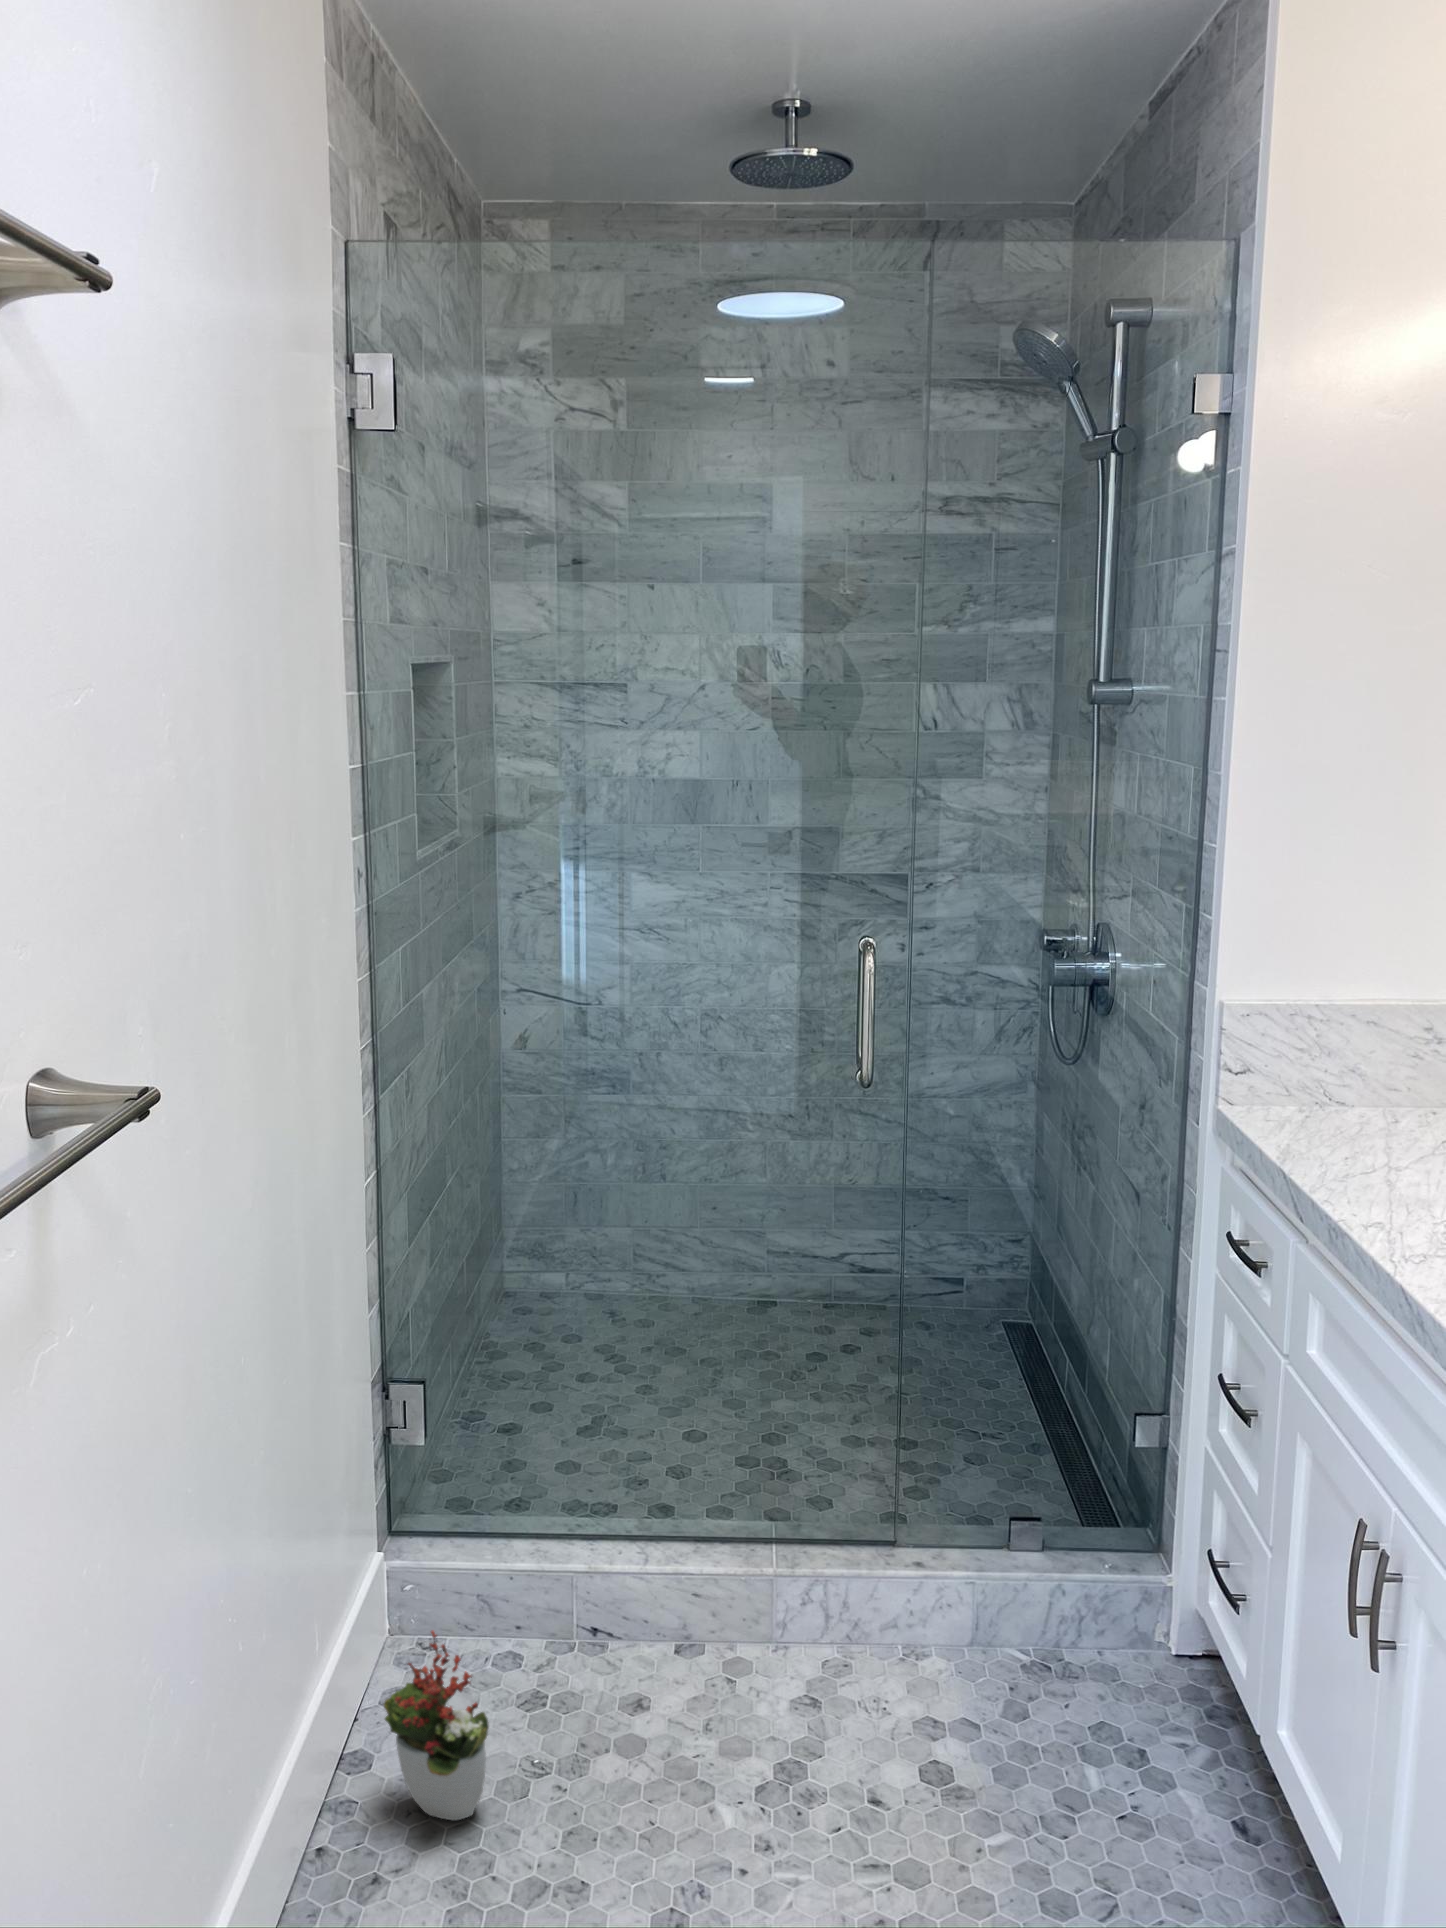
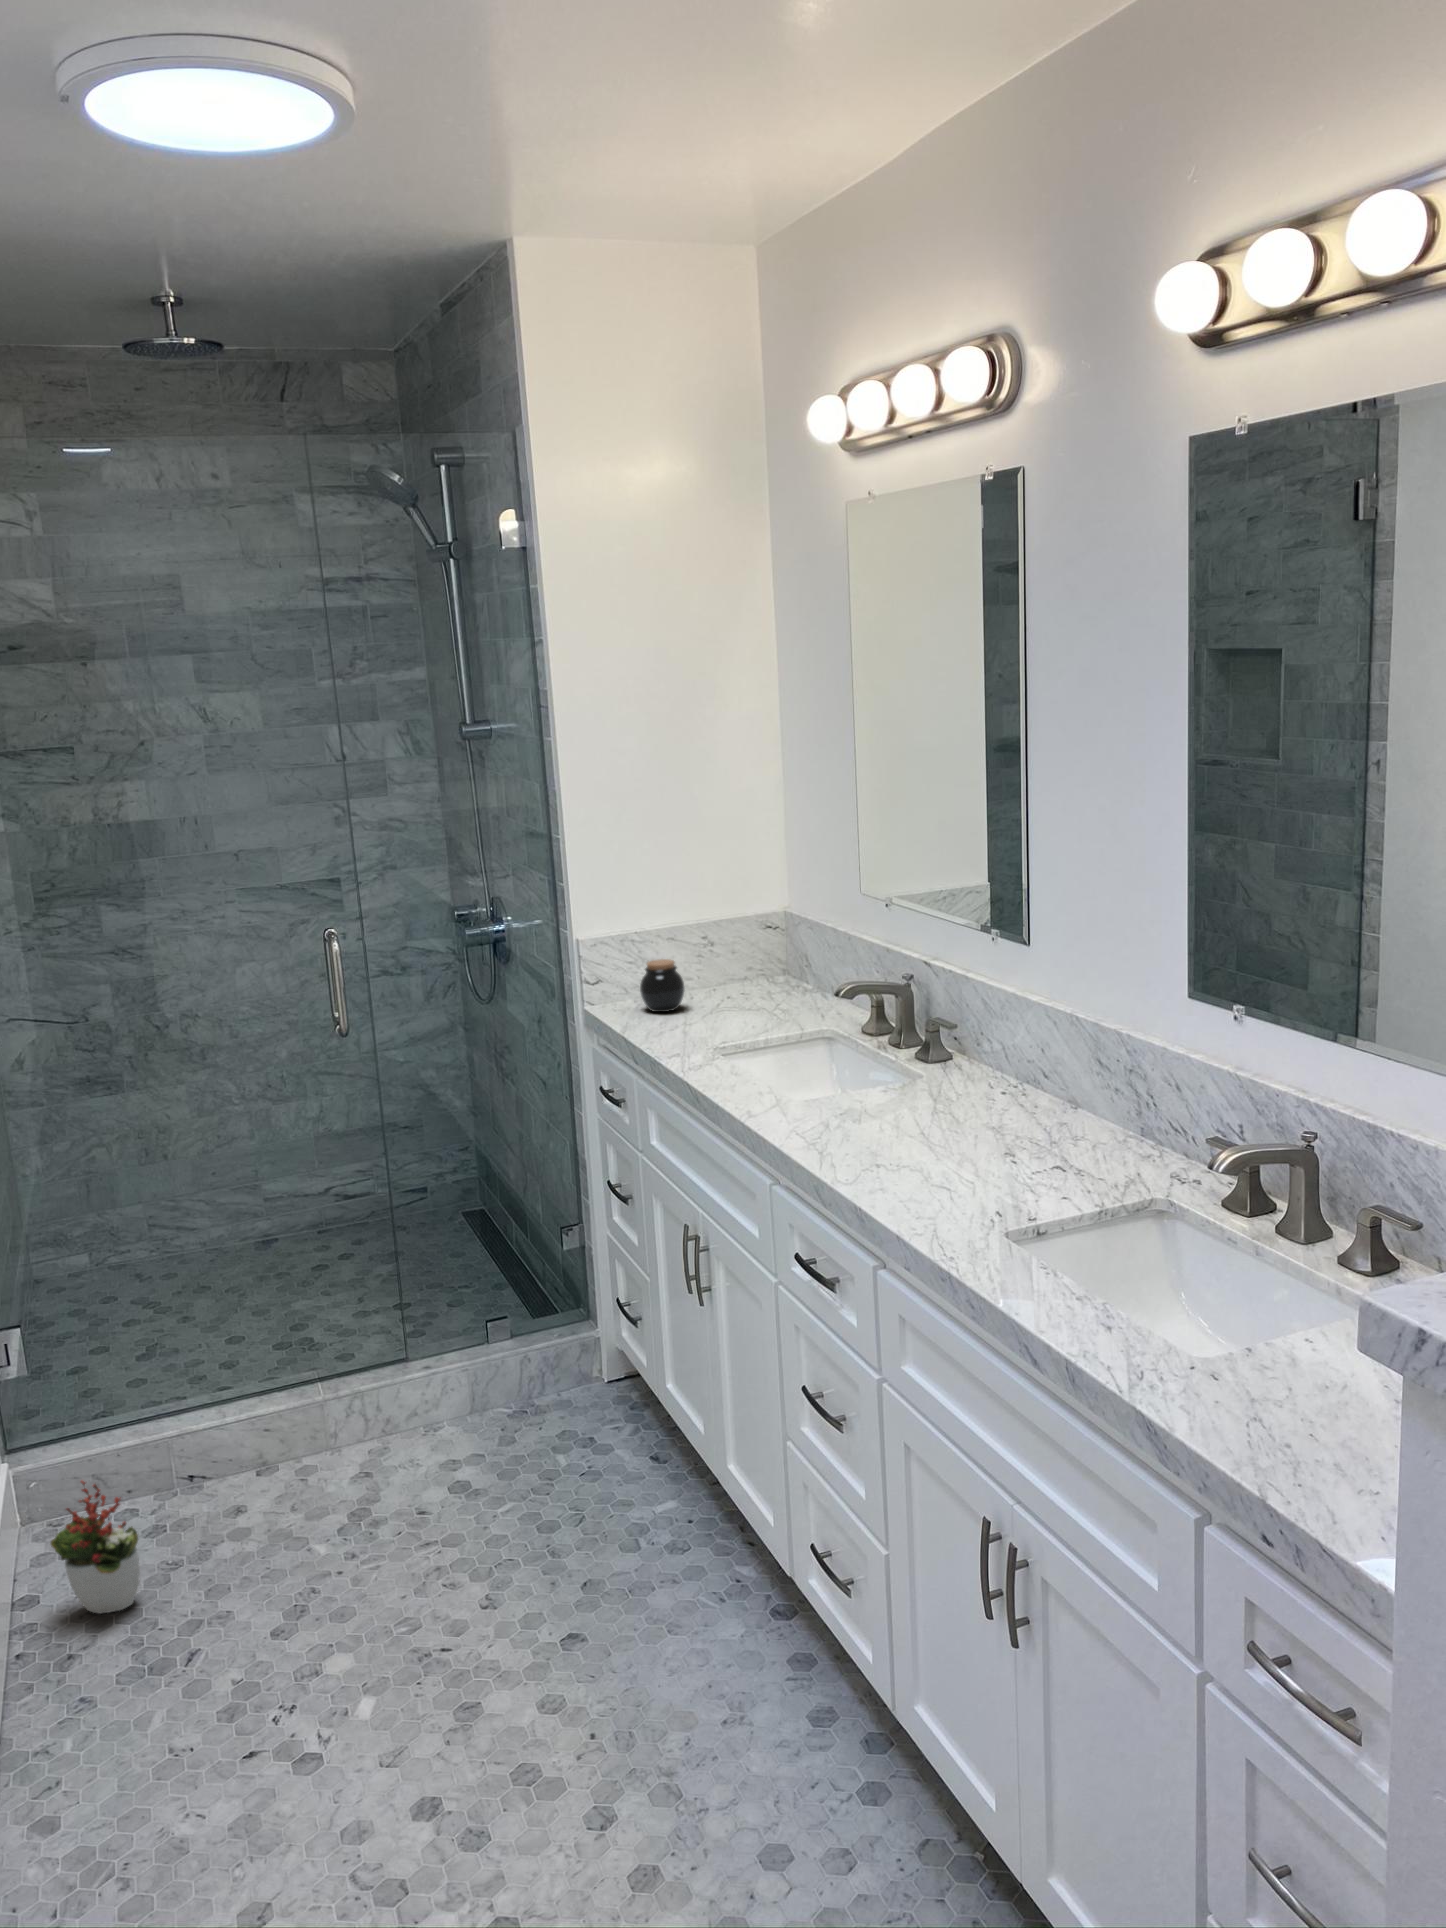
jar: none [1315,1055,1392,1139] -> present [640,959,685,1012]

